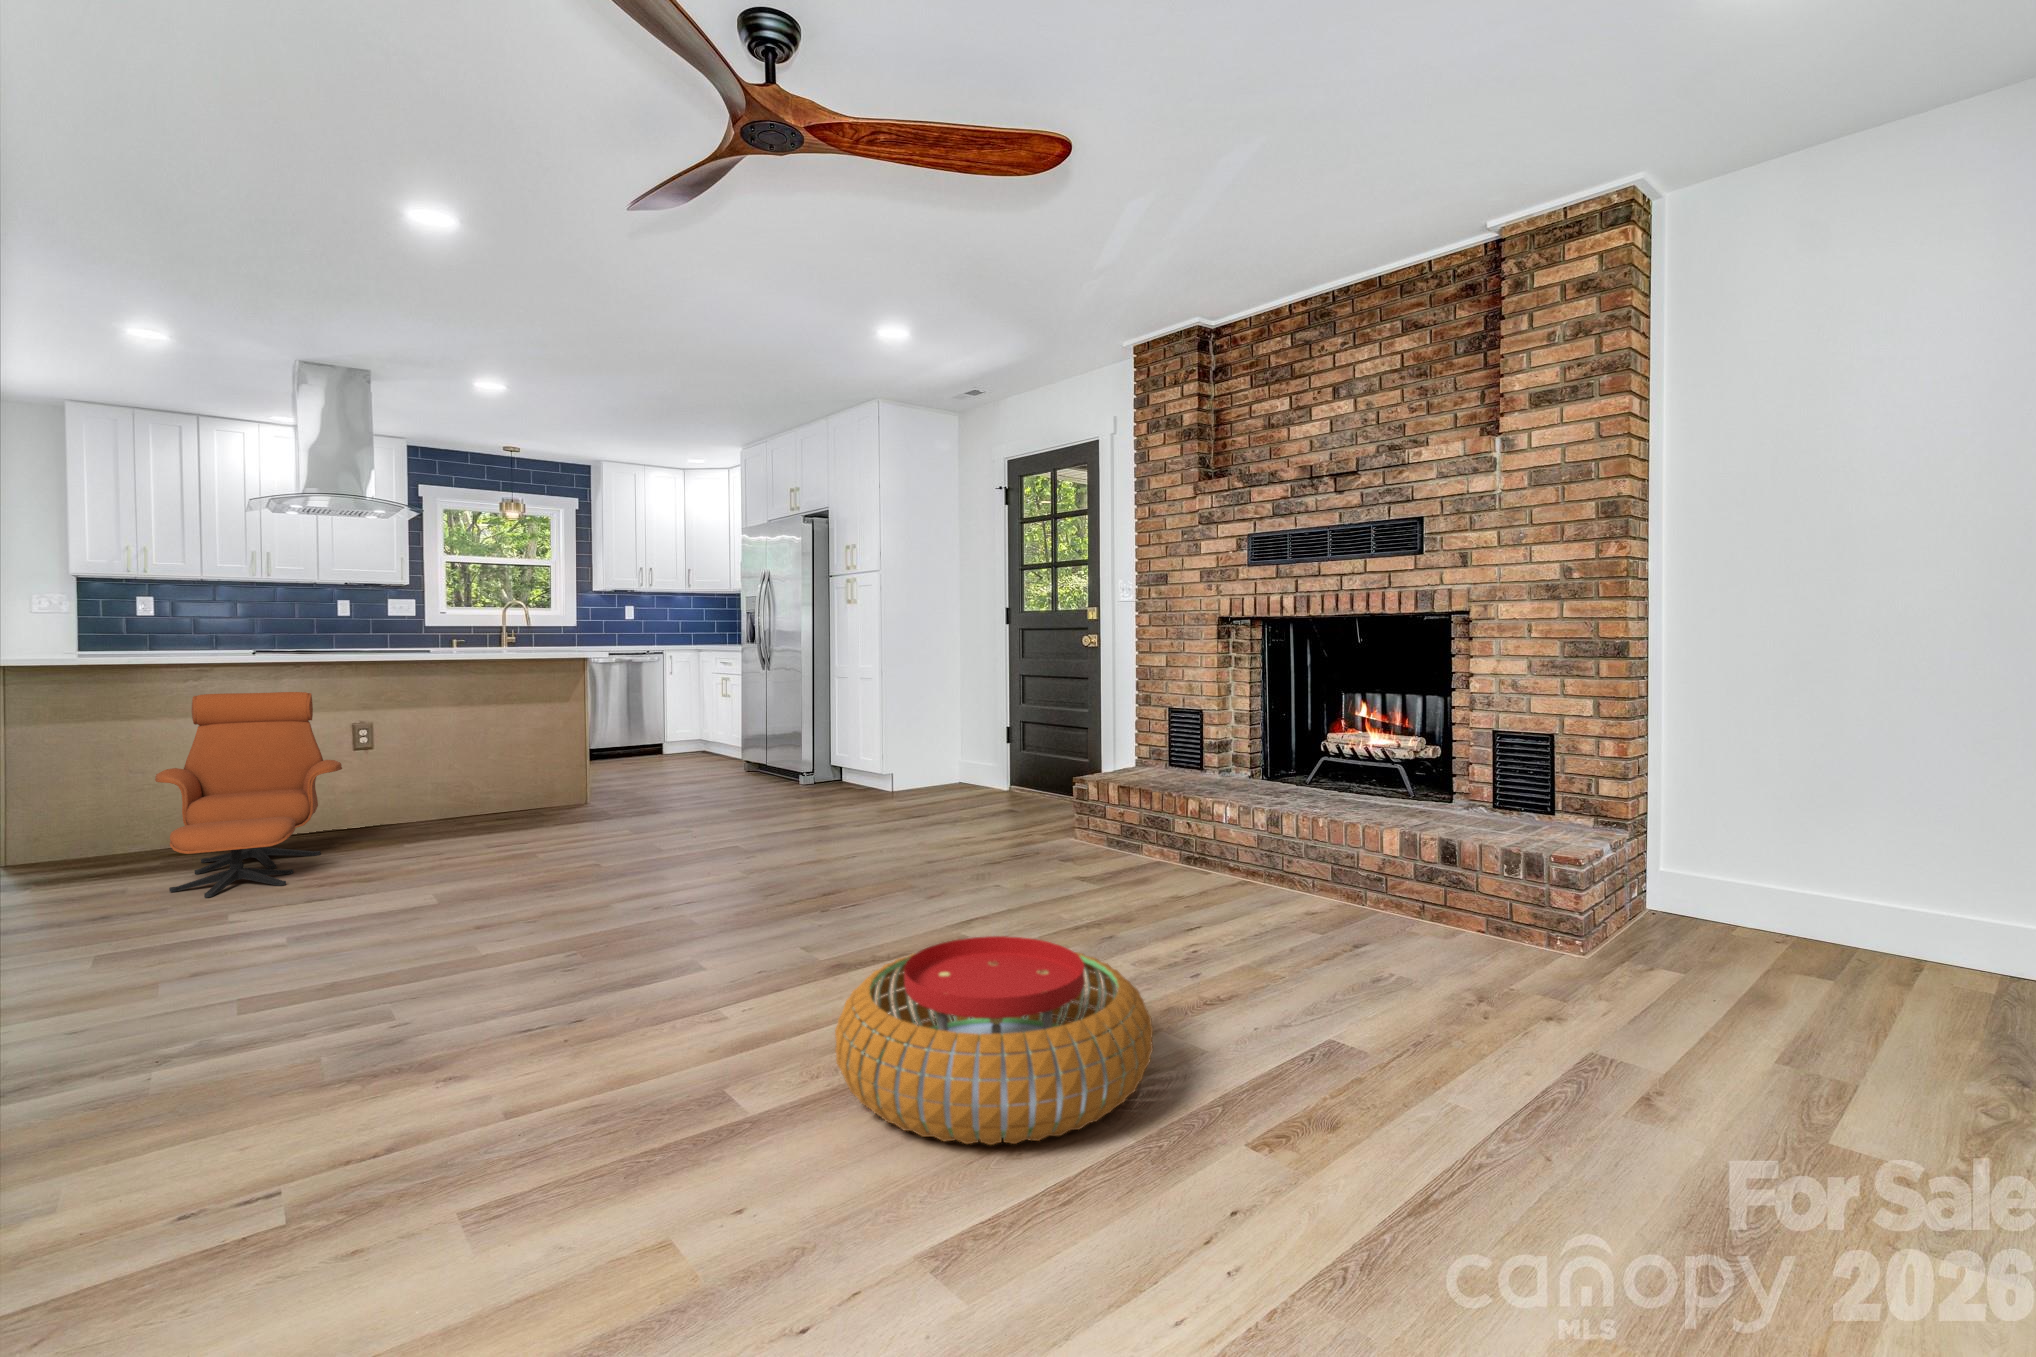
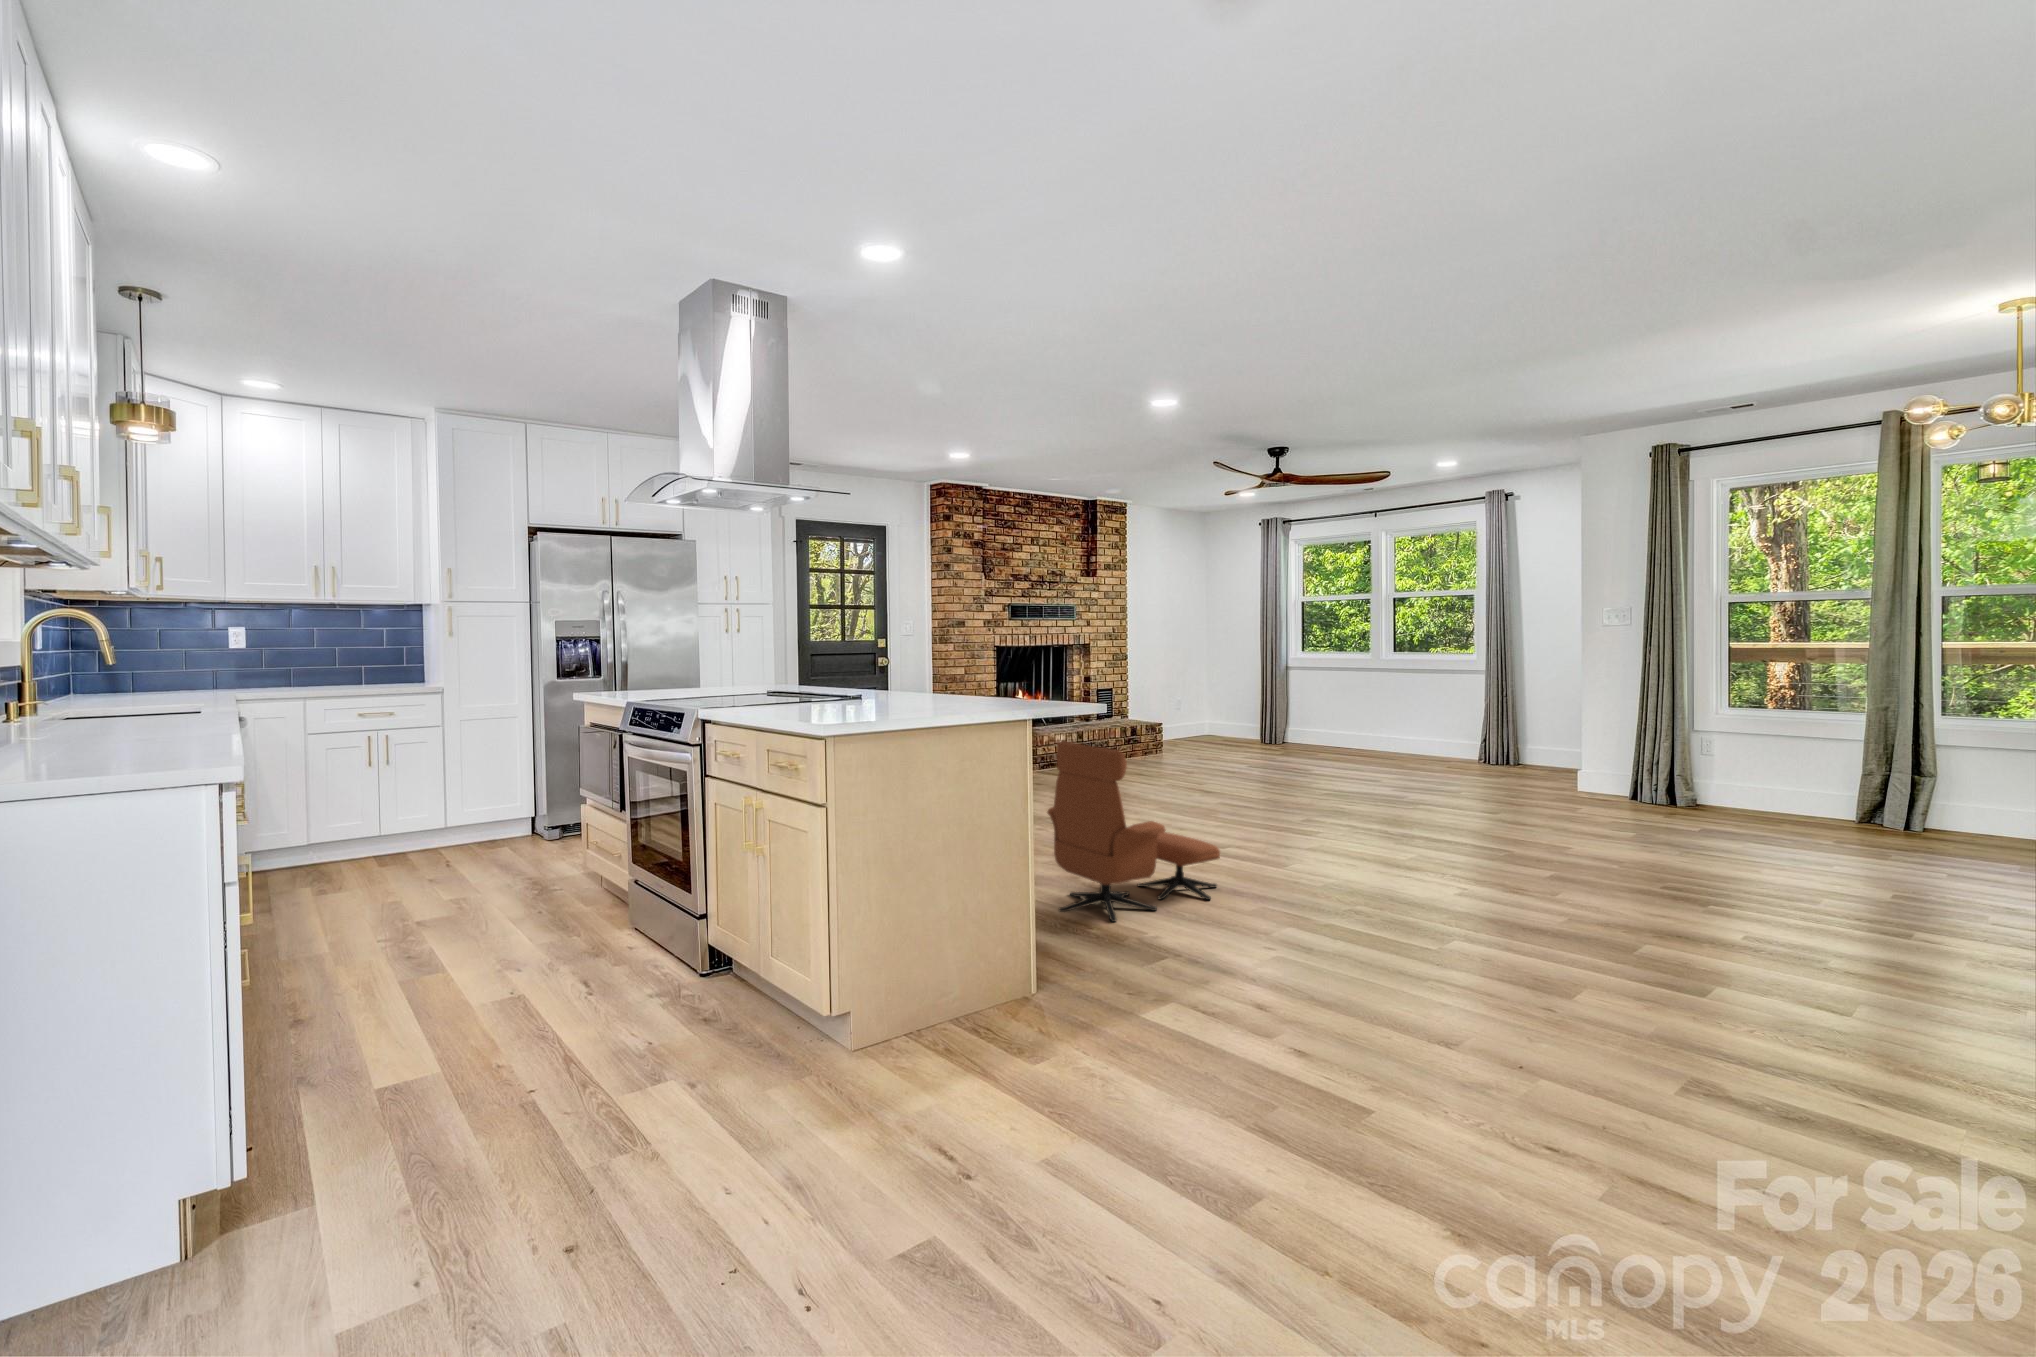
pouf: present [835,936,1153,1145] -> none [1257,748,1346,788]

